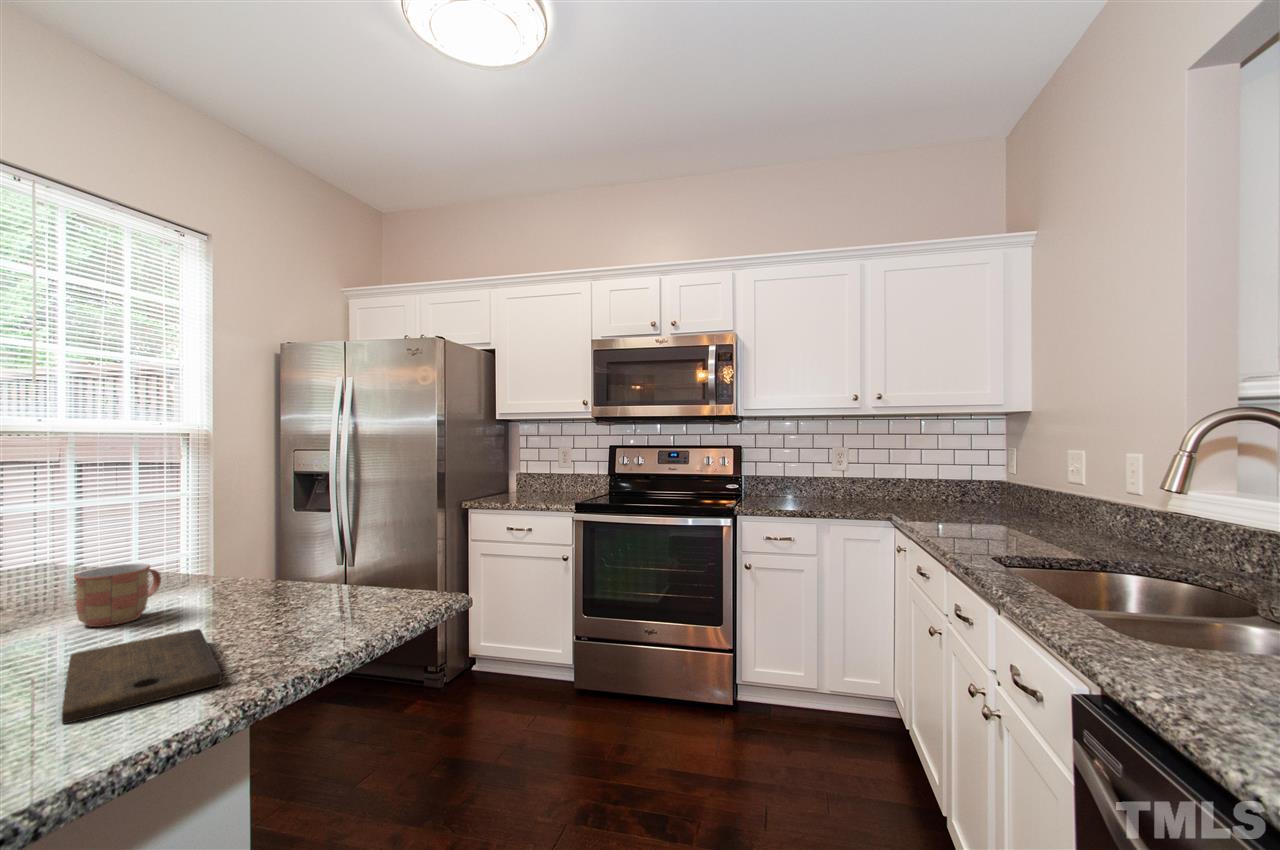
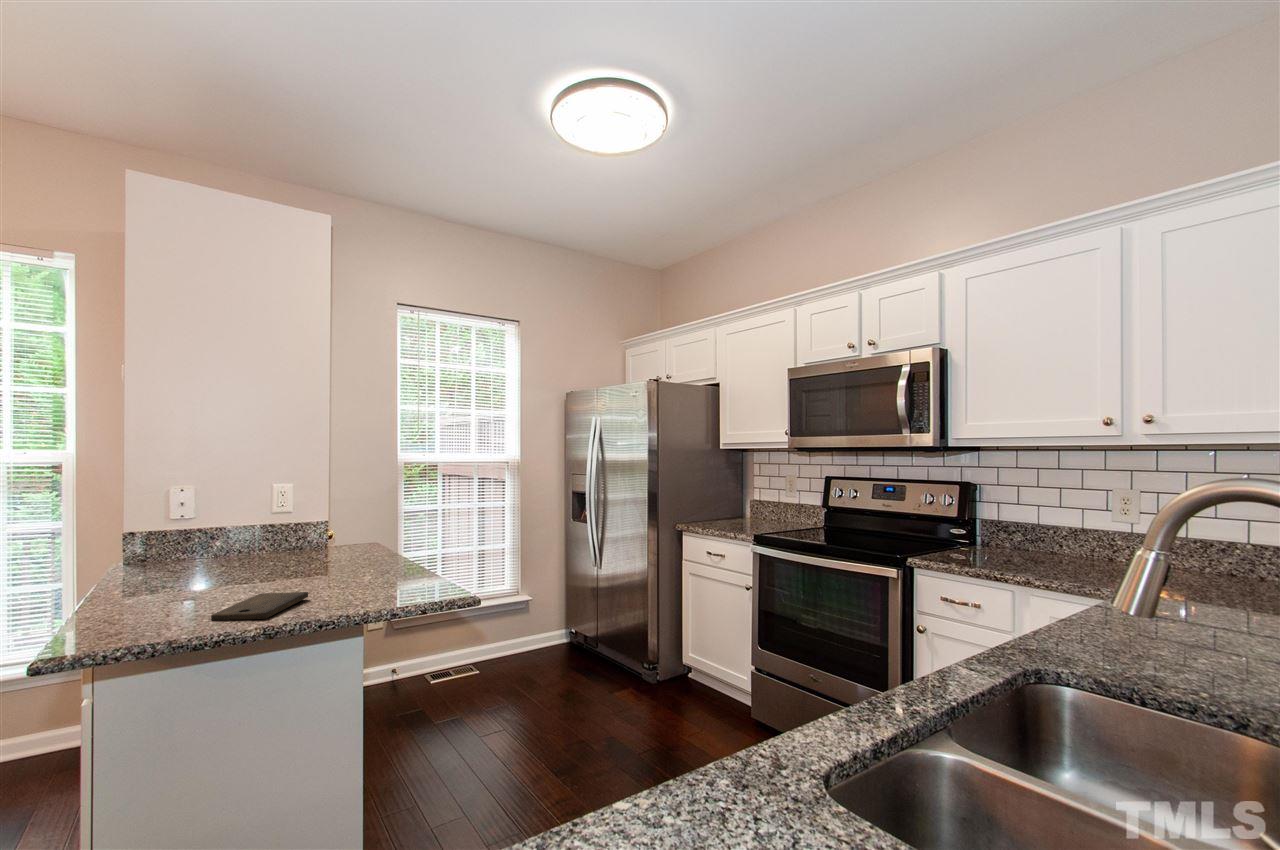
mug: present [74,564,161,627] -> none [300,553,342,584]

